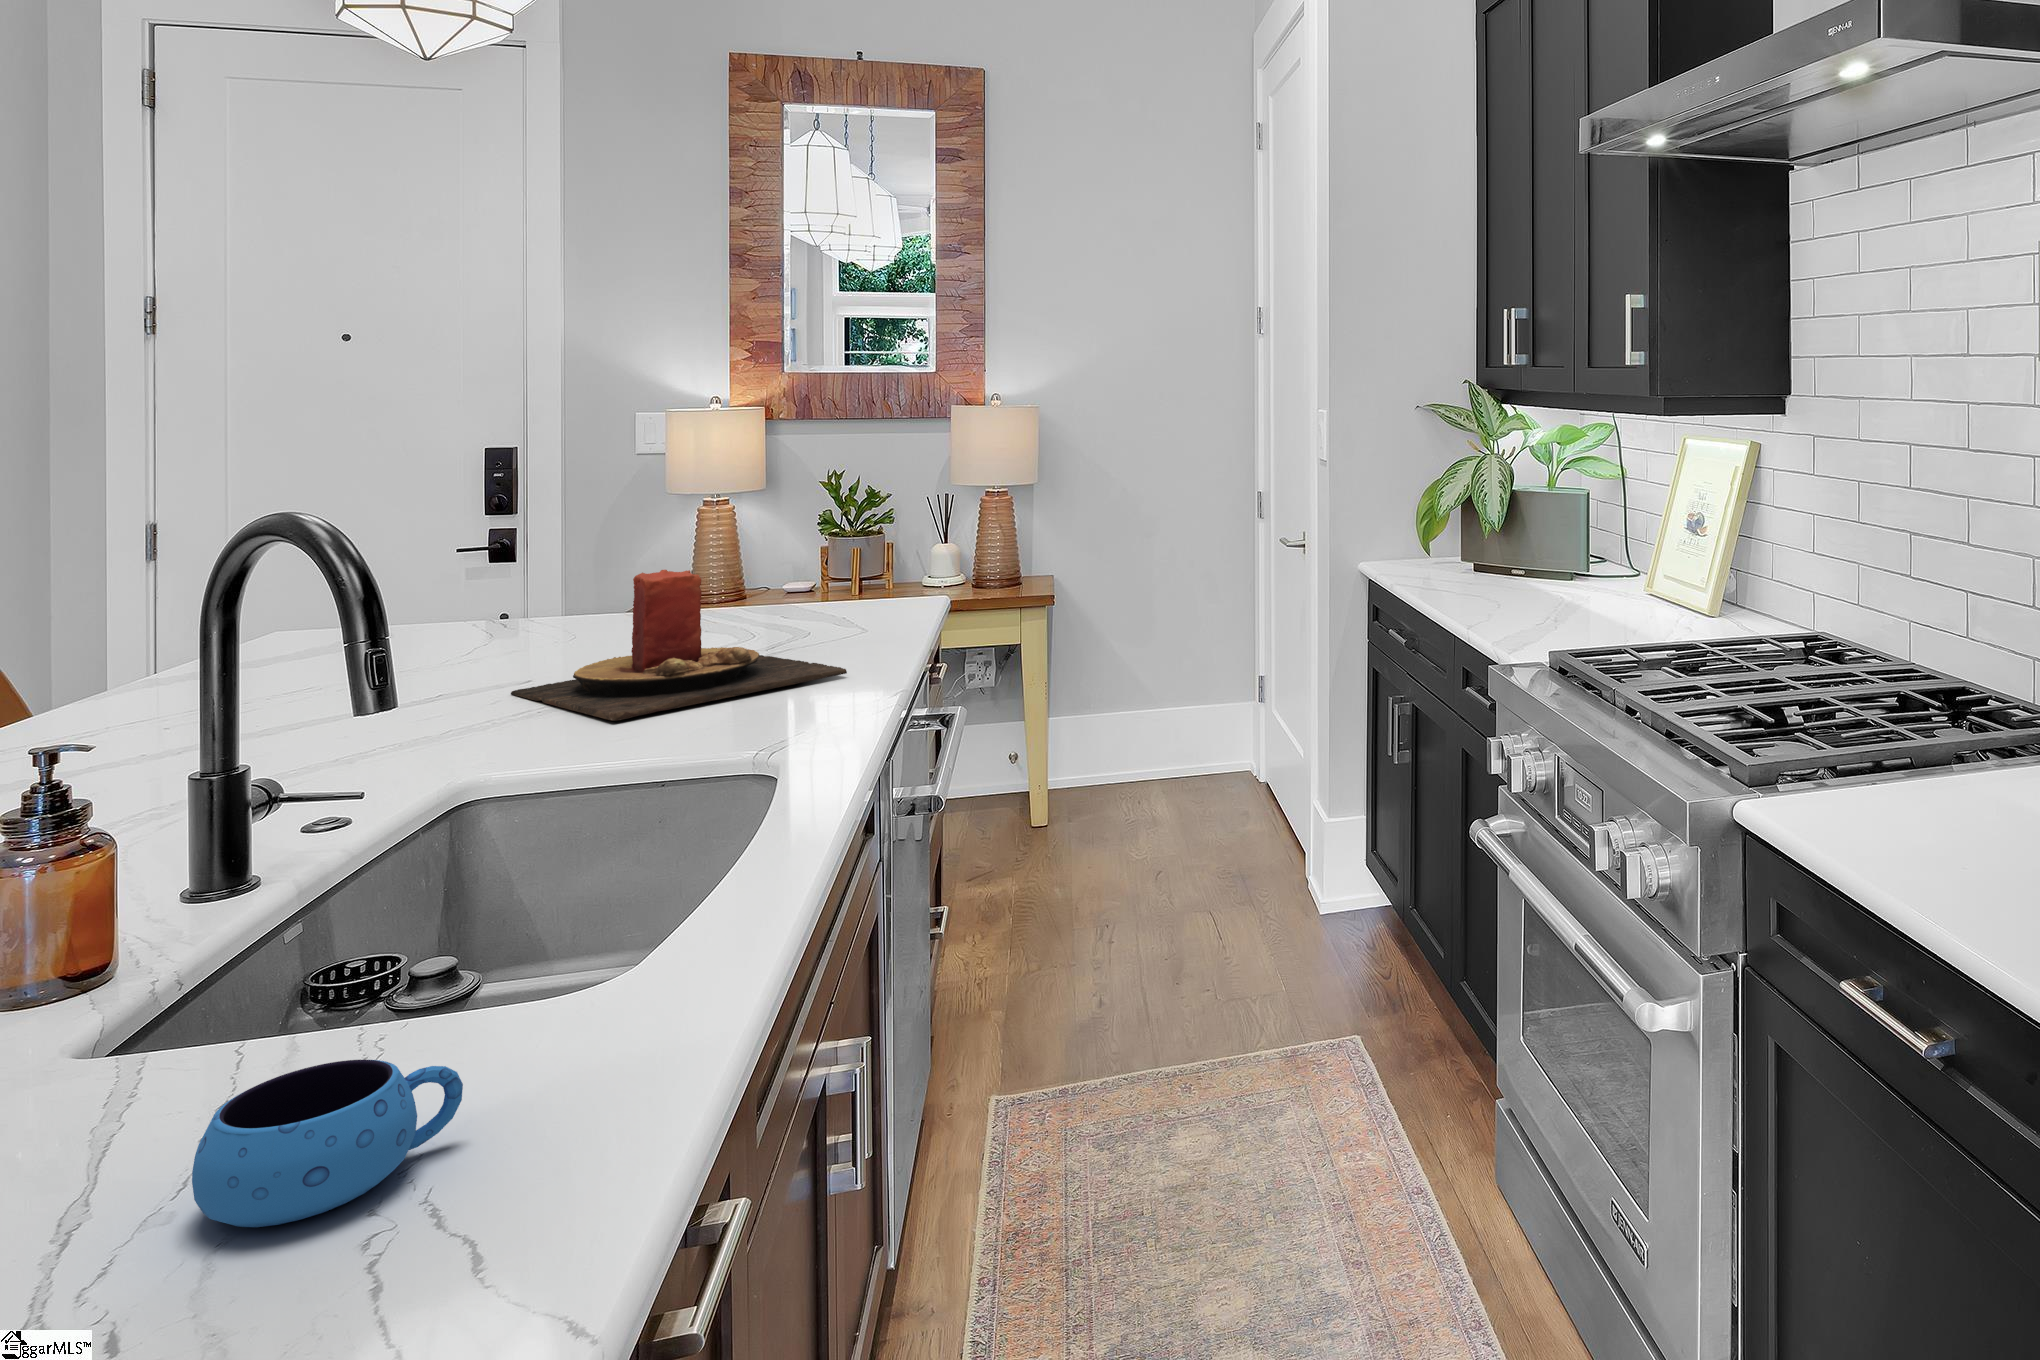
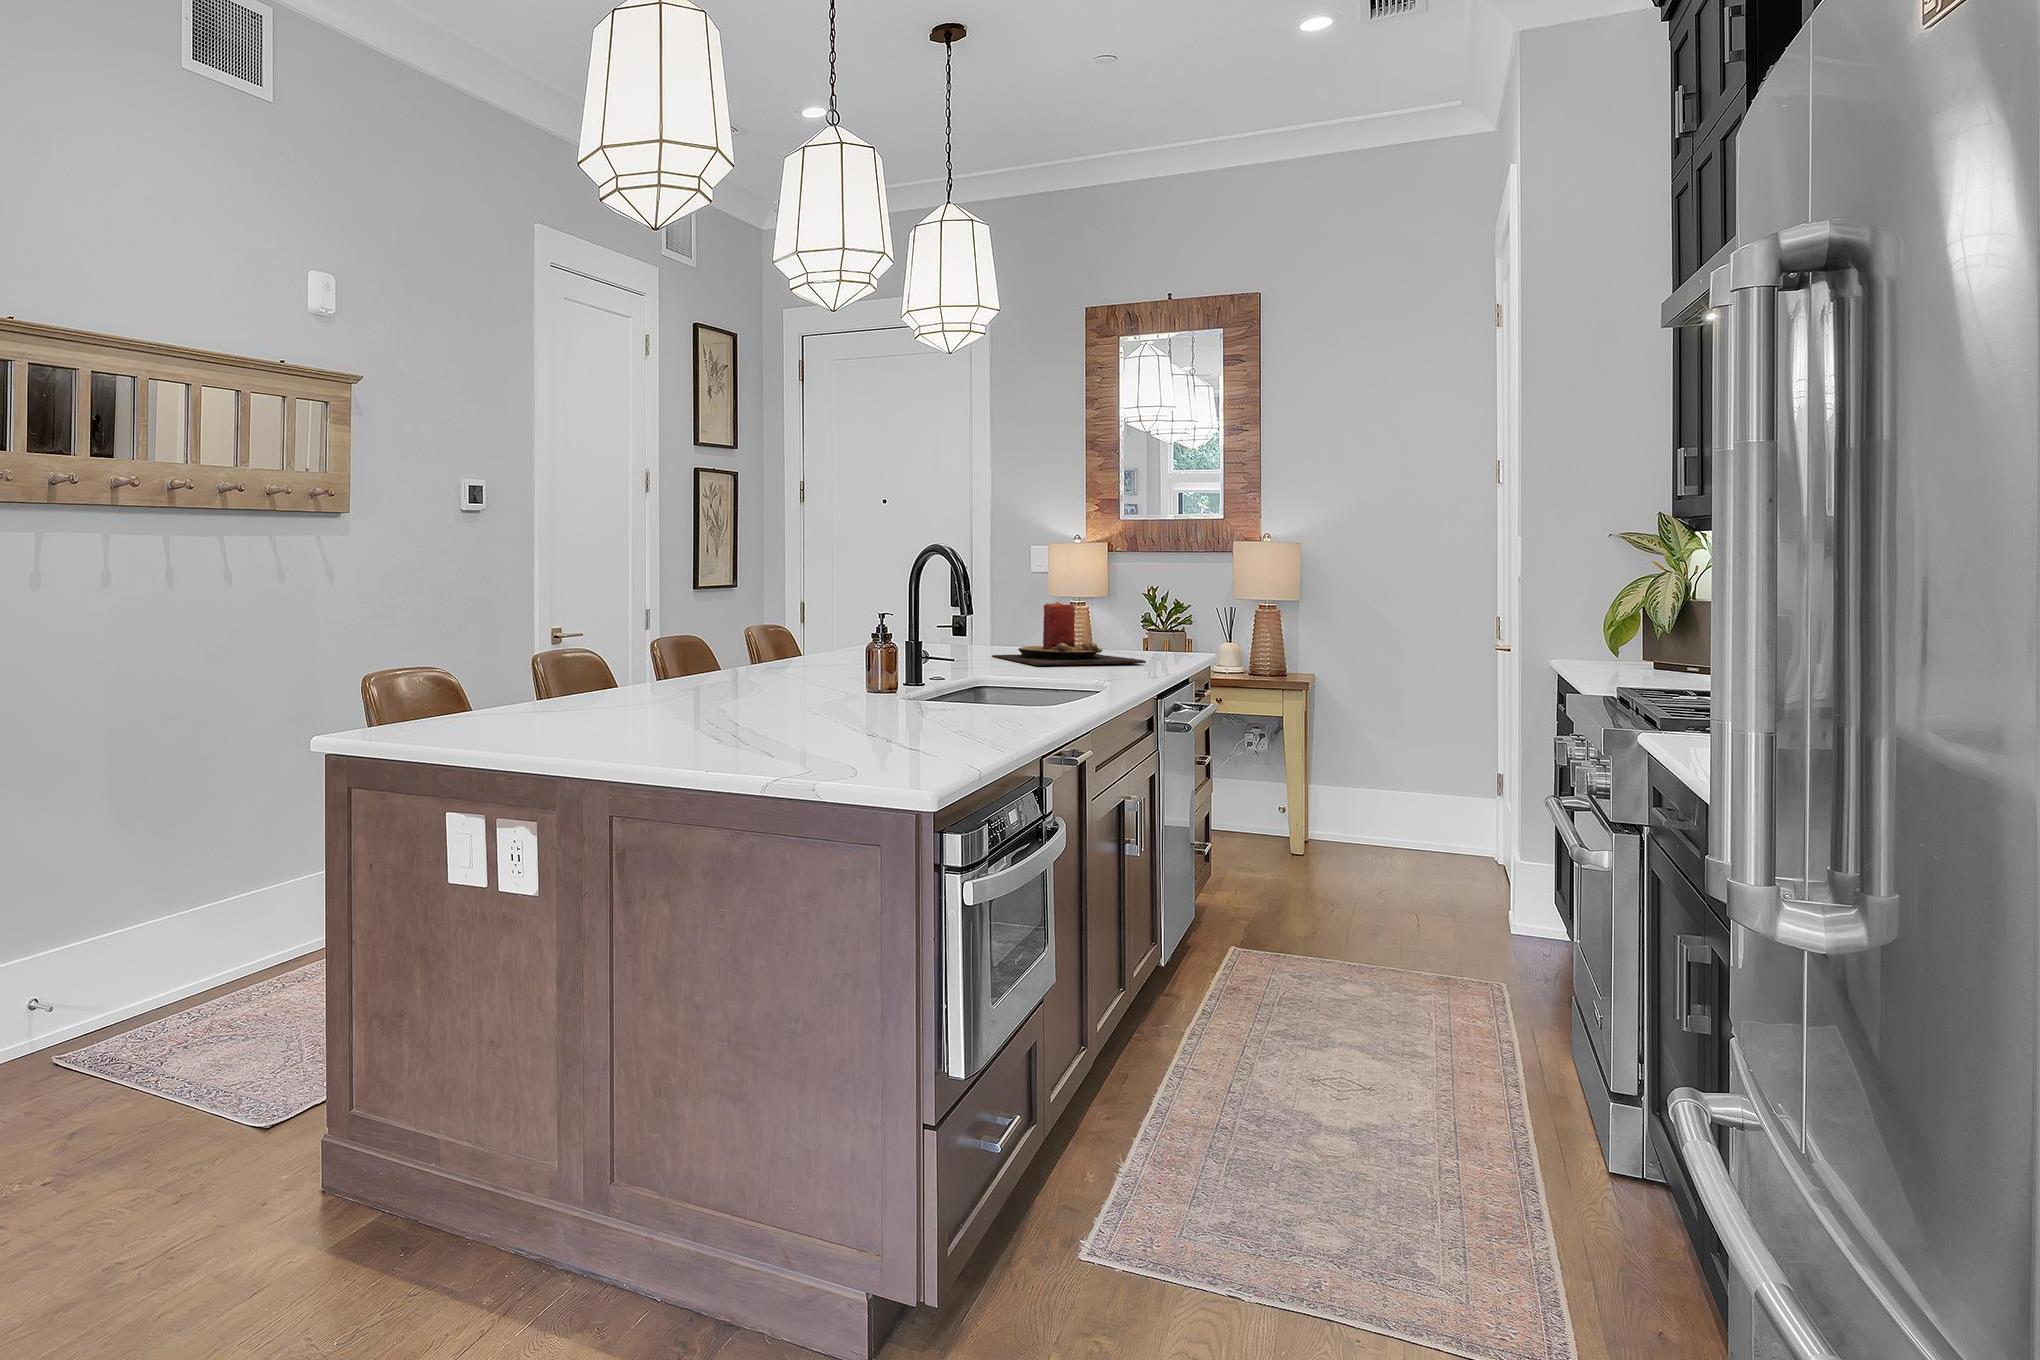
mug: present [192,1060,463,1227] -> none [951,690,1013,722]

